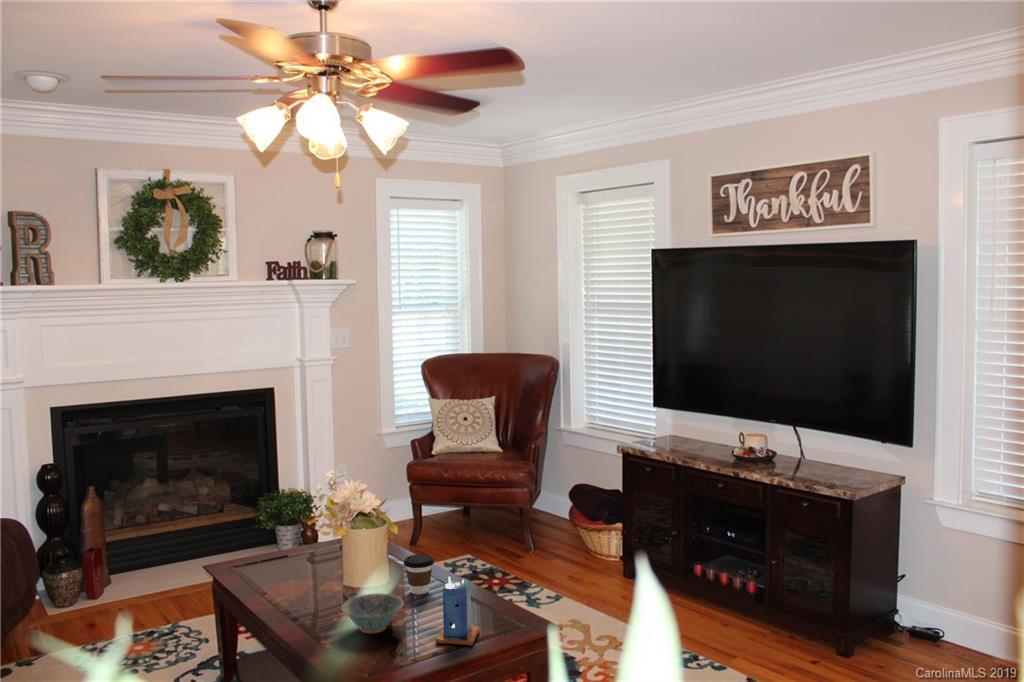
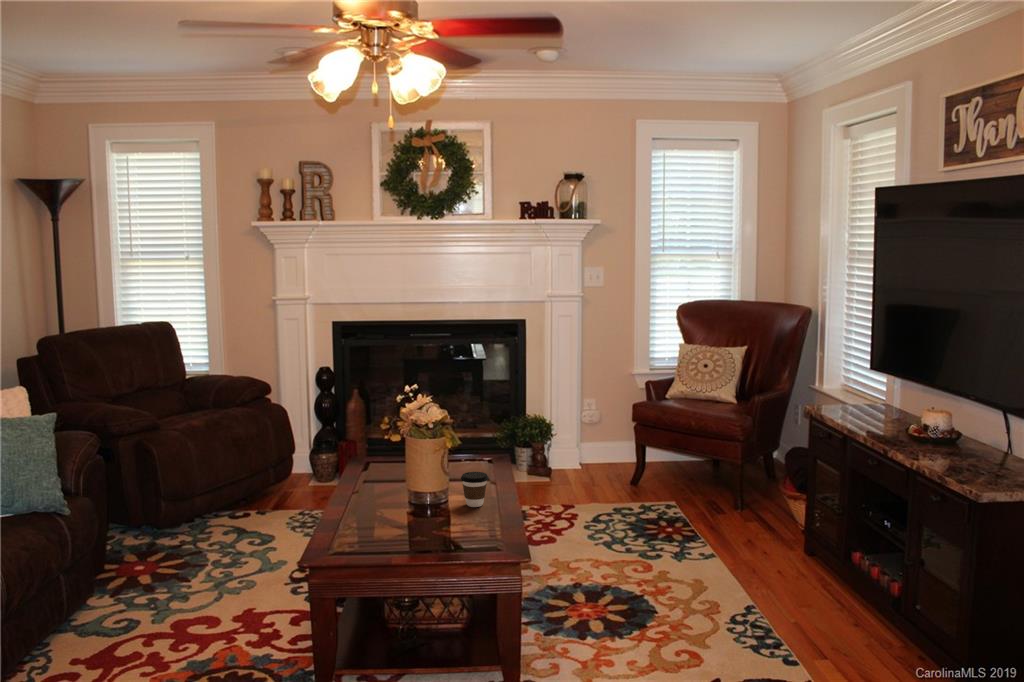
candle: present [436,576,479,646] -> none [425,486,470,550]
ceramic bowl: present [342,593,404,633] -> none [372,494,427,526]

